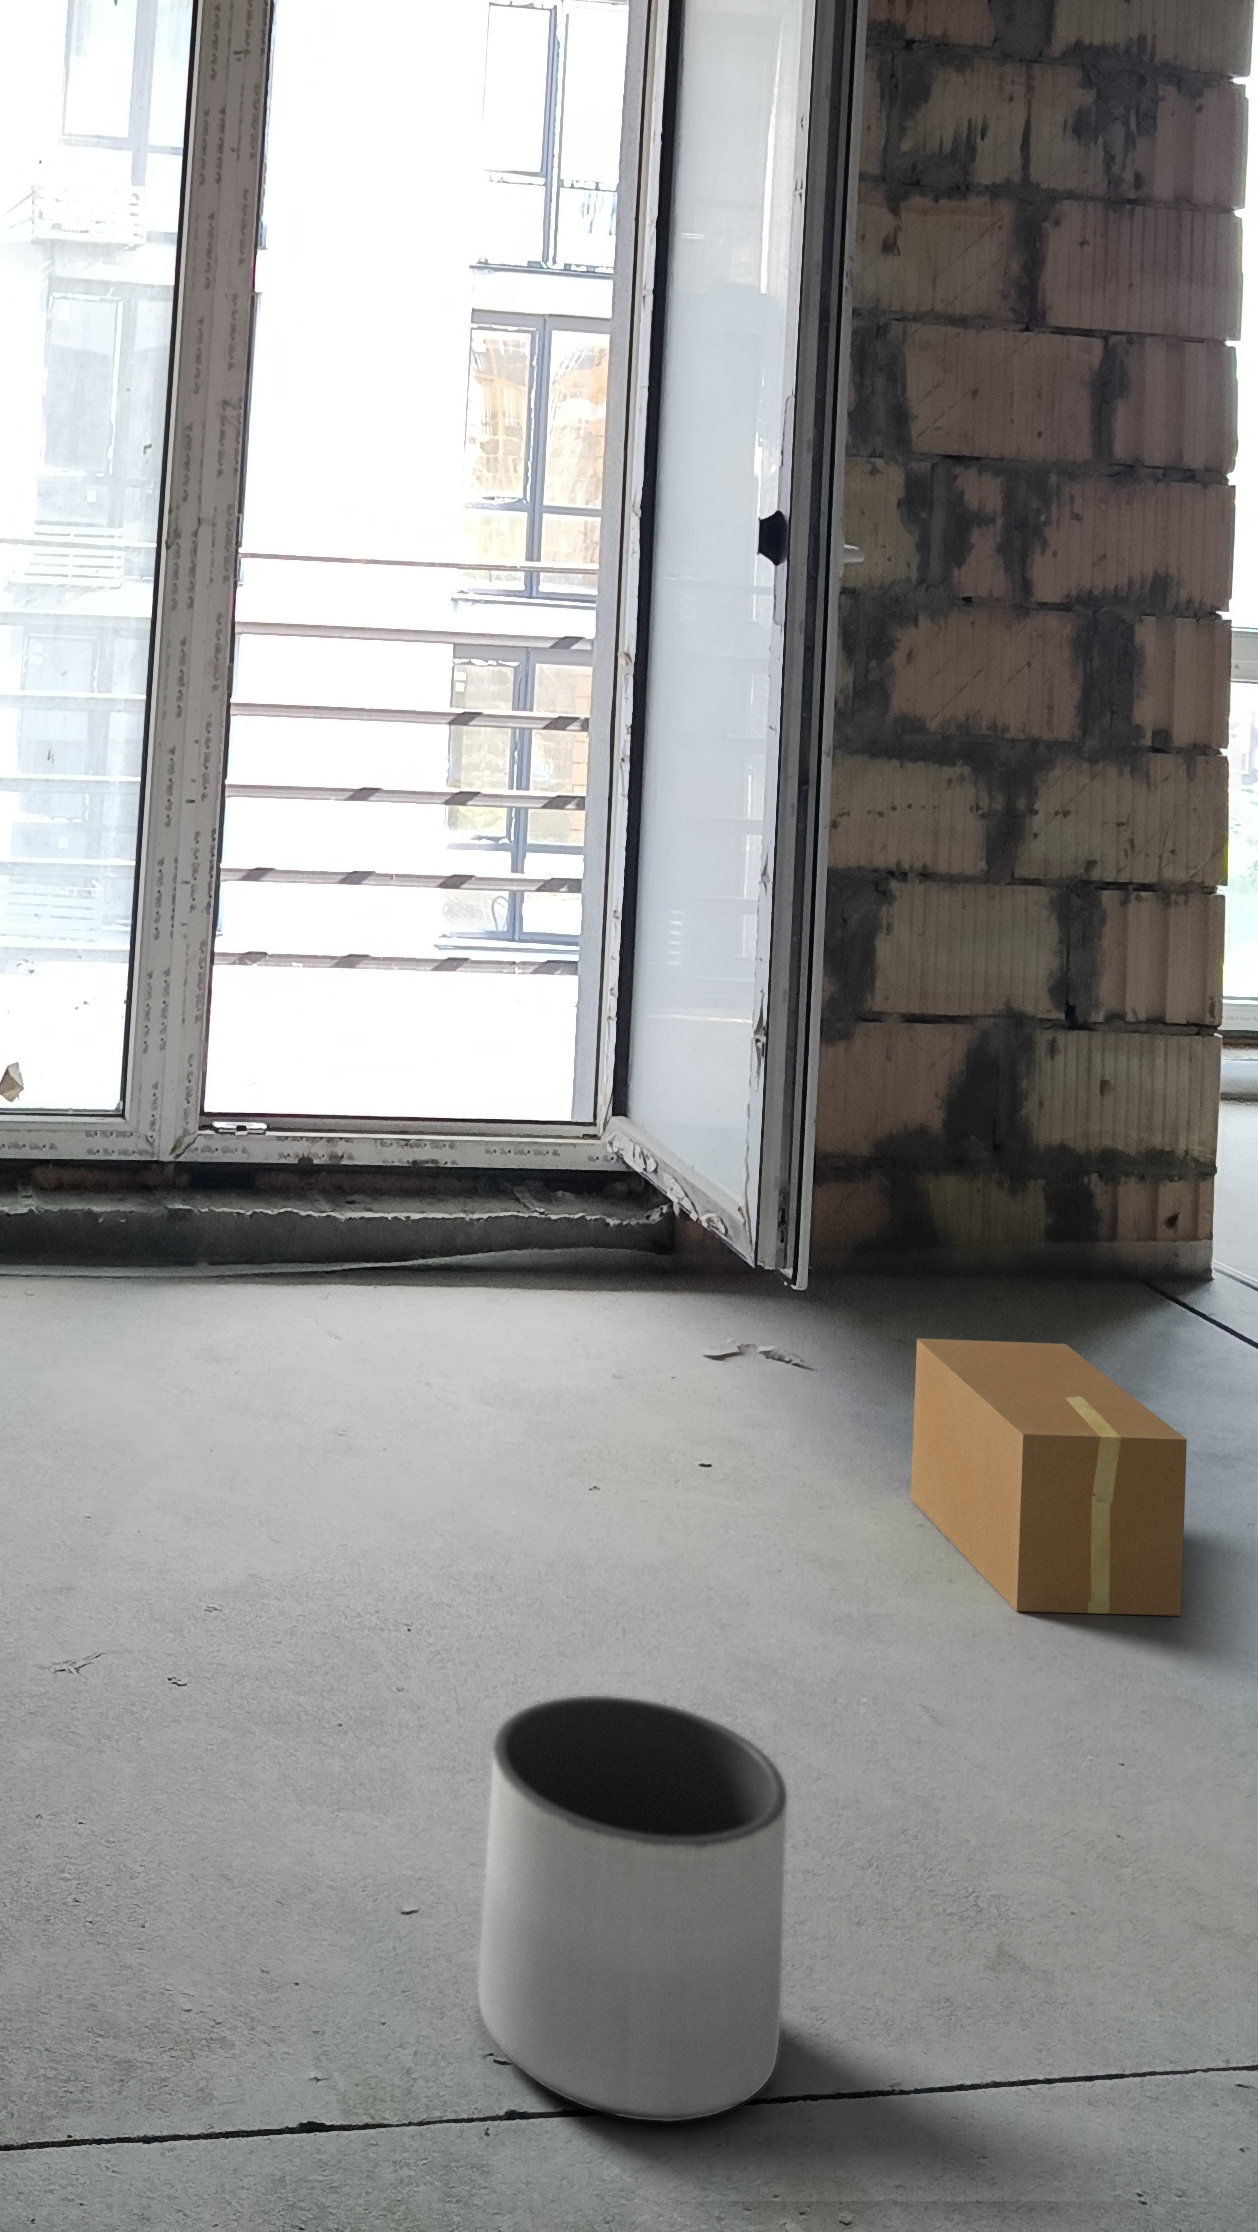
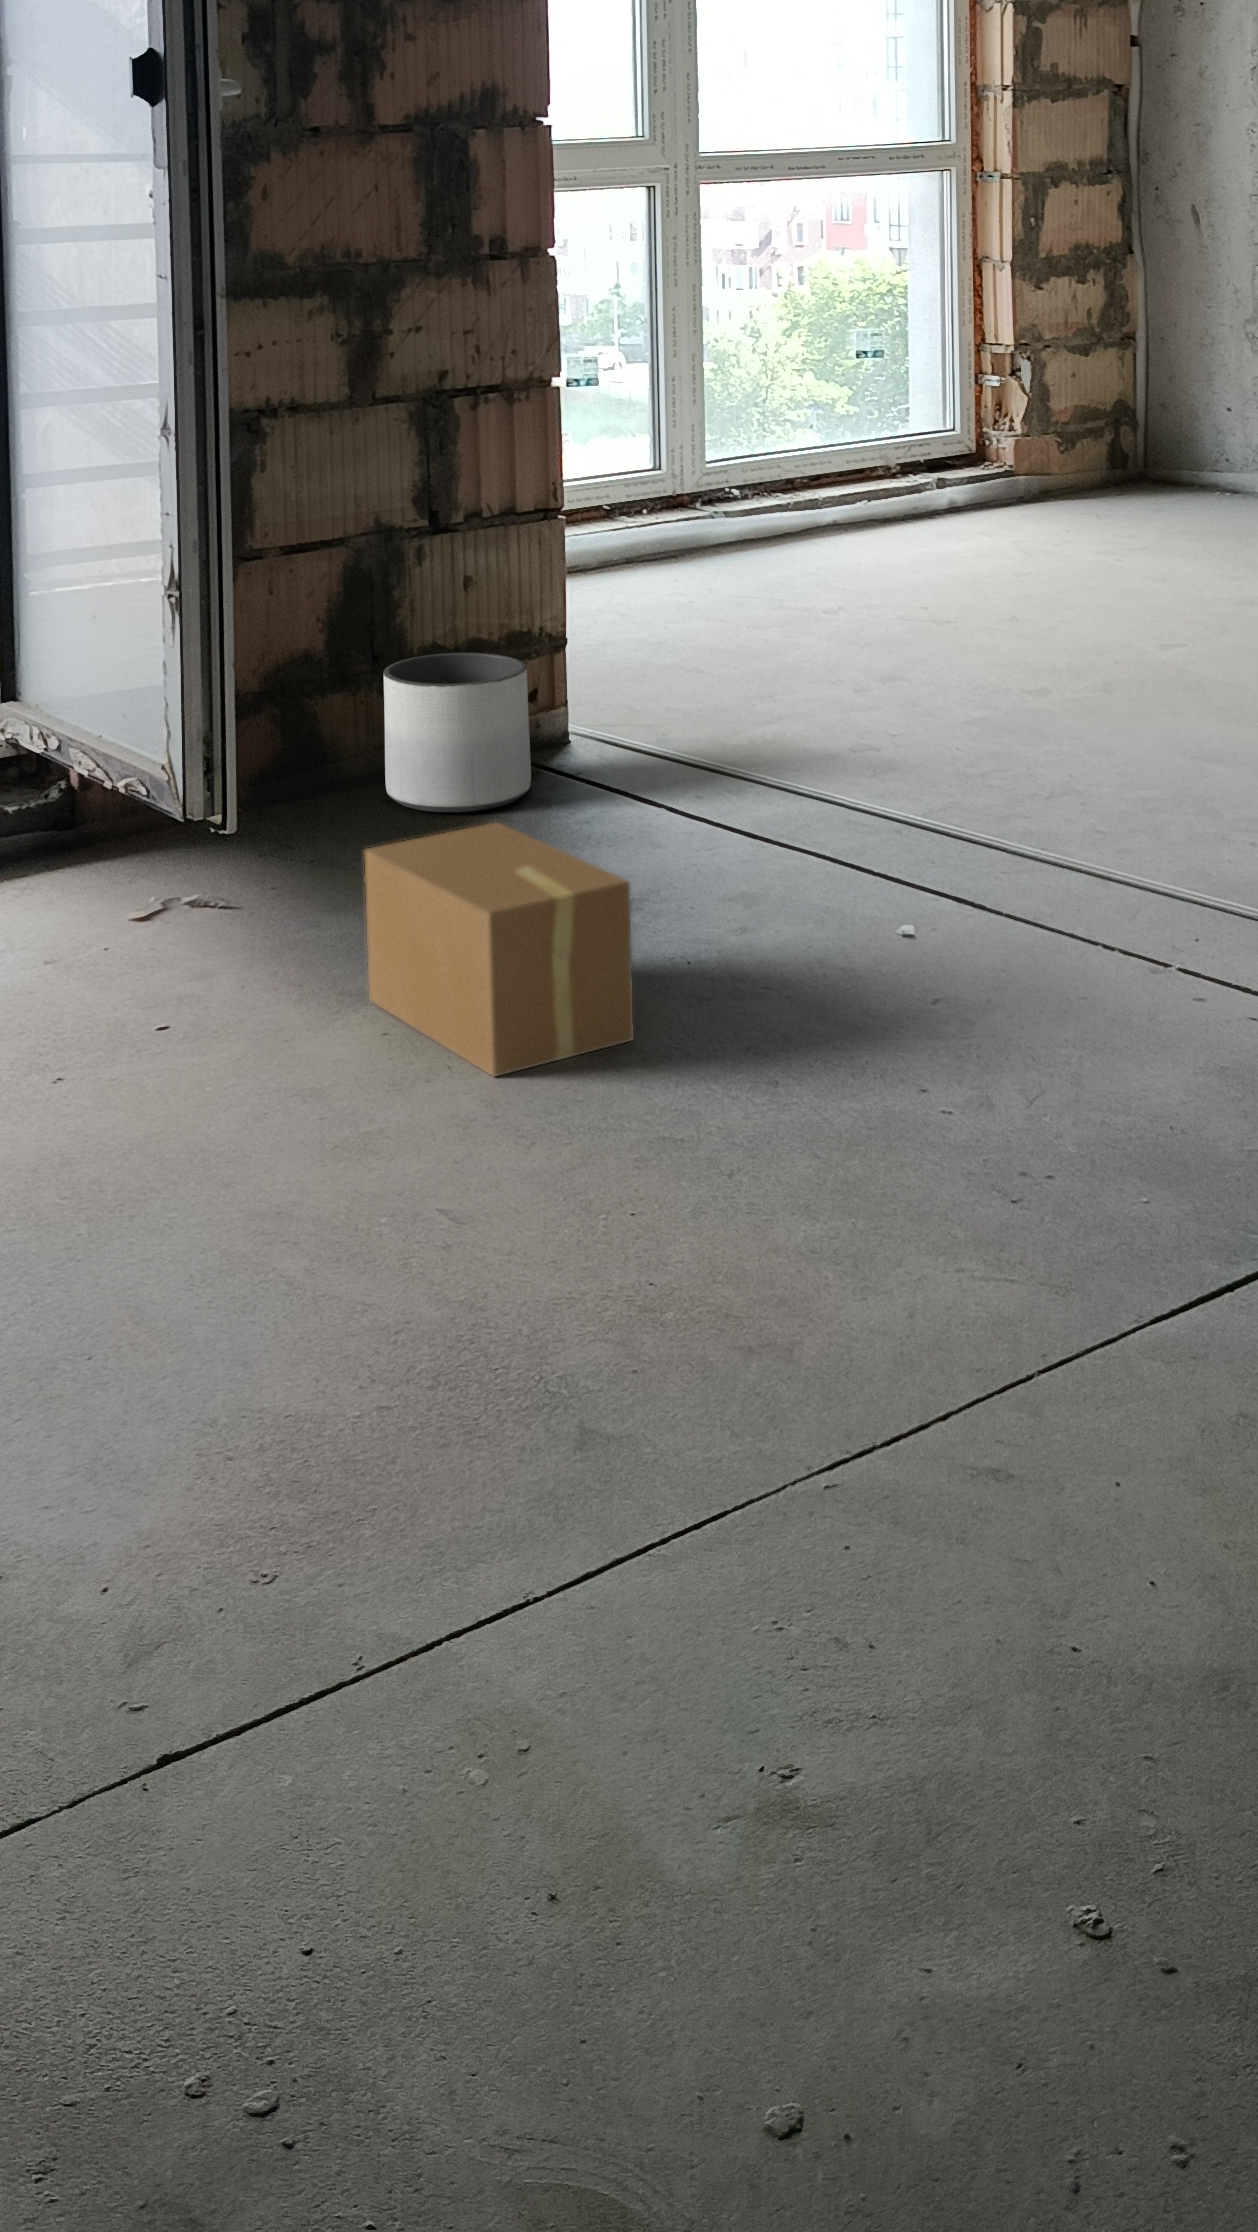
planter: present [478,1696,787,2122] -> present [384,653,531,812]

